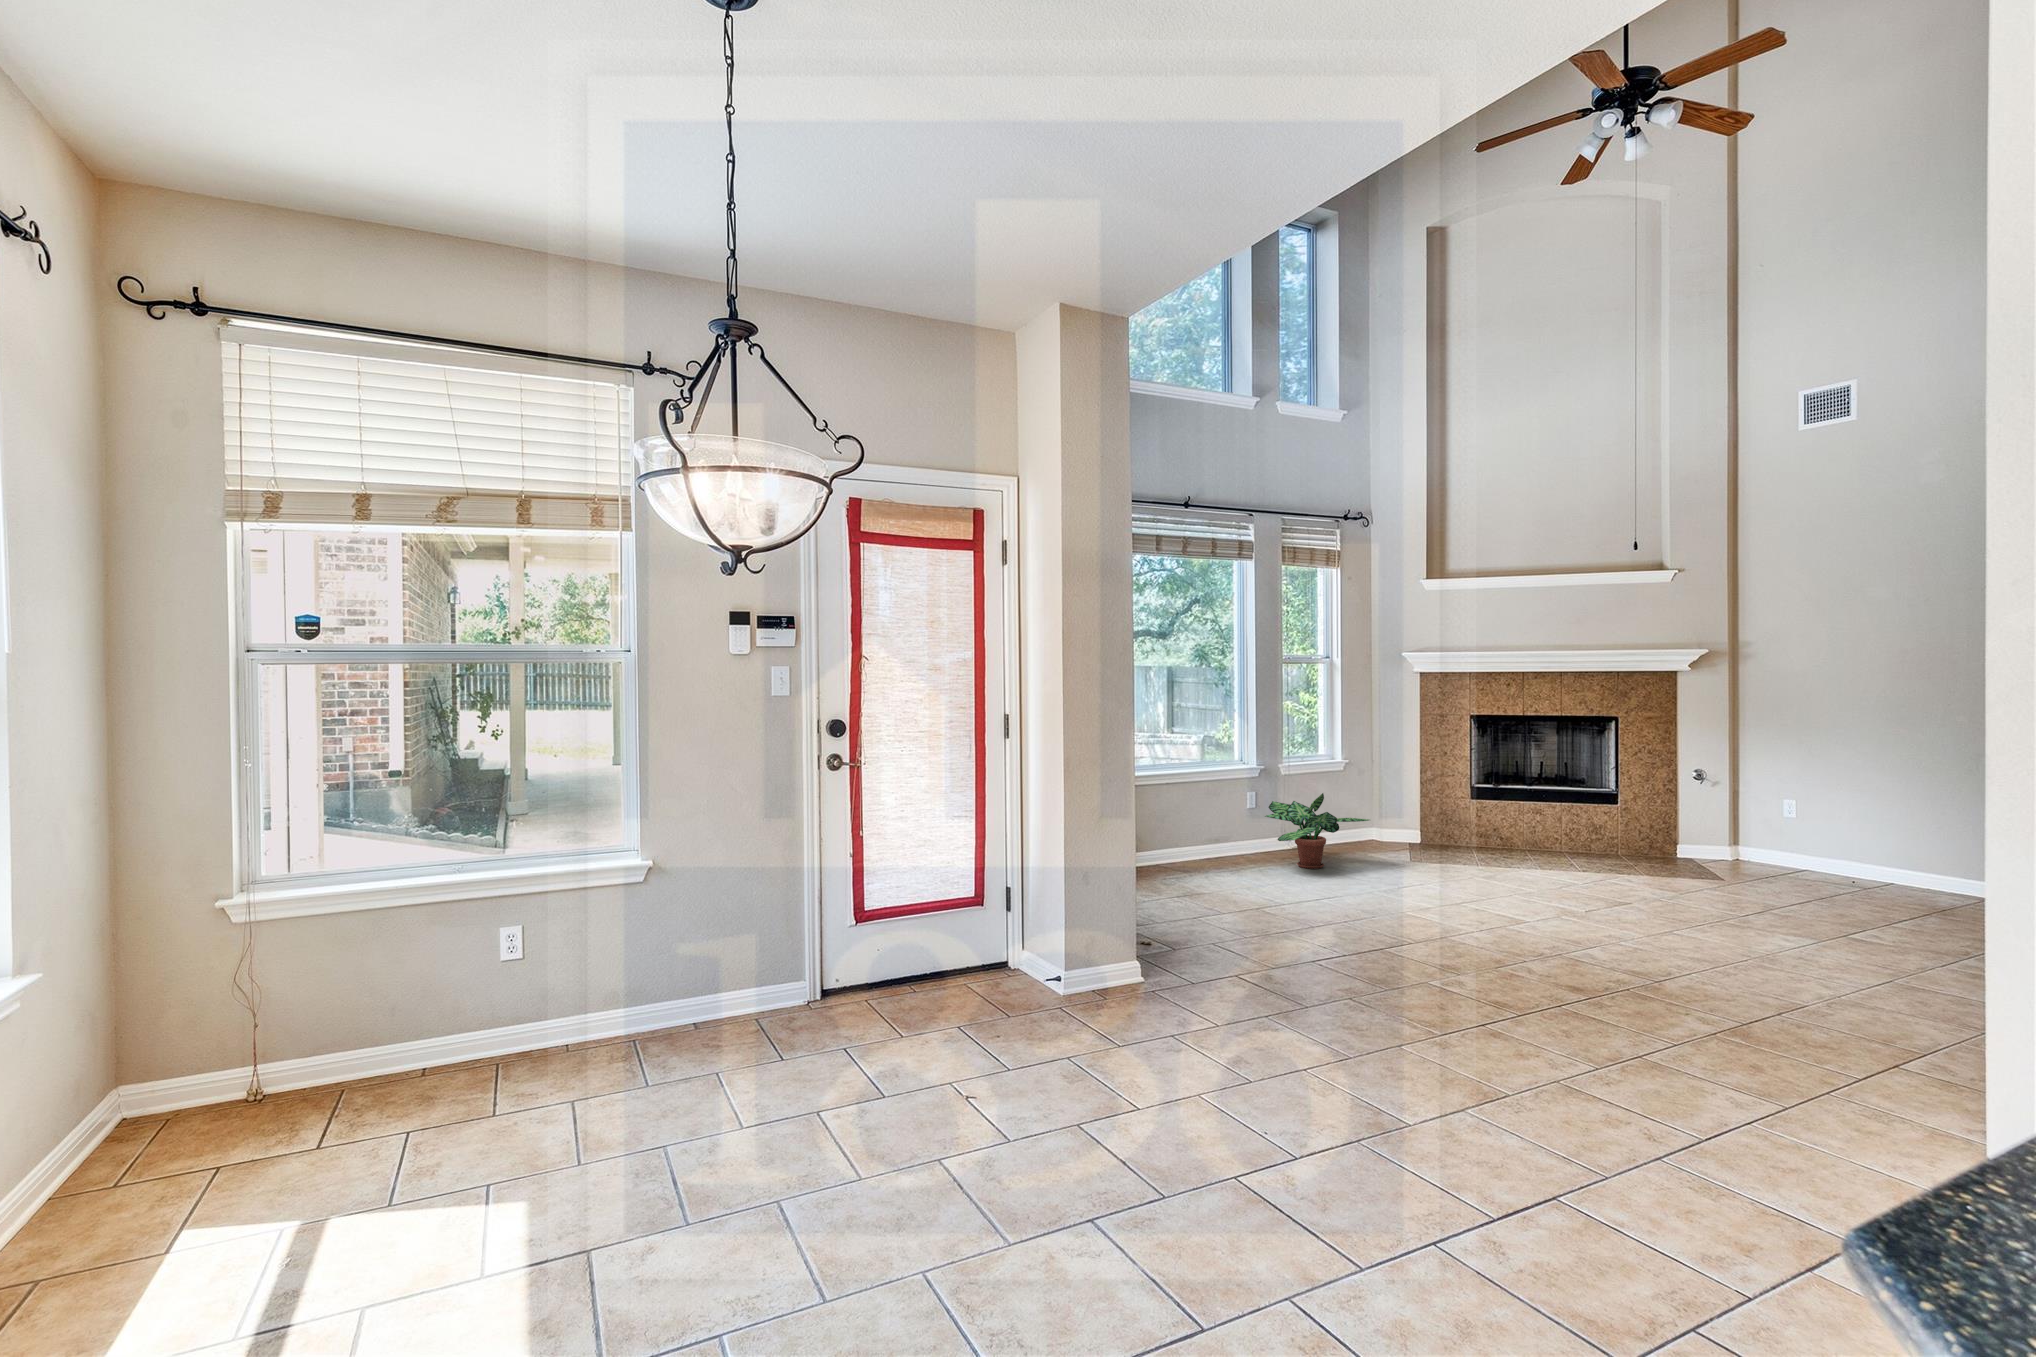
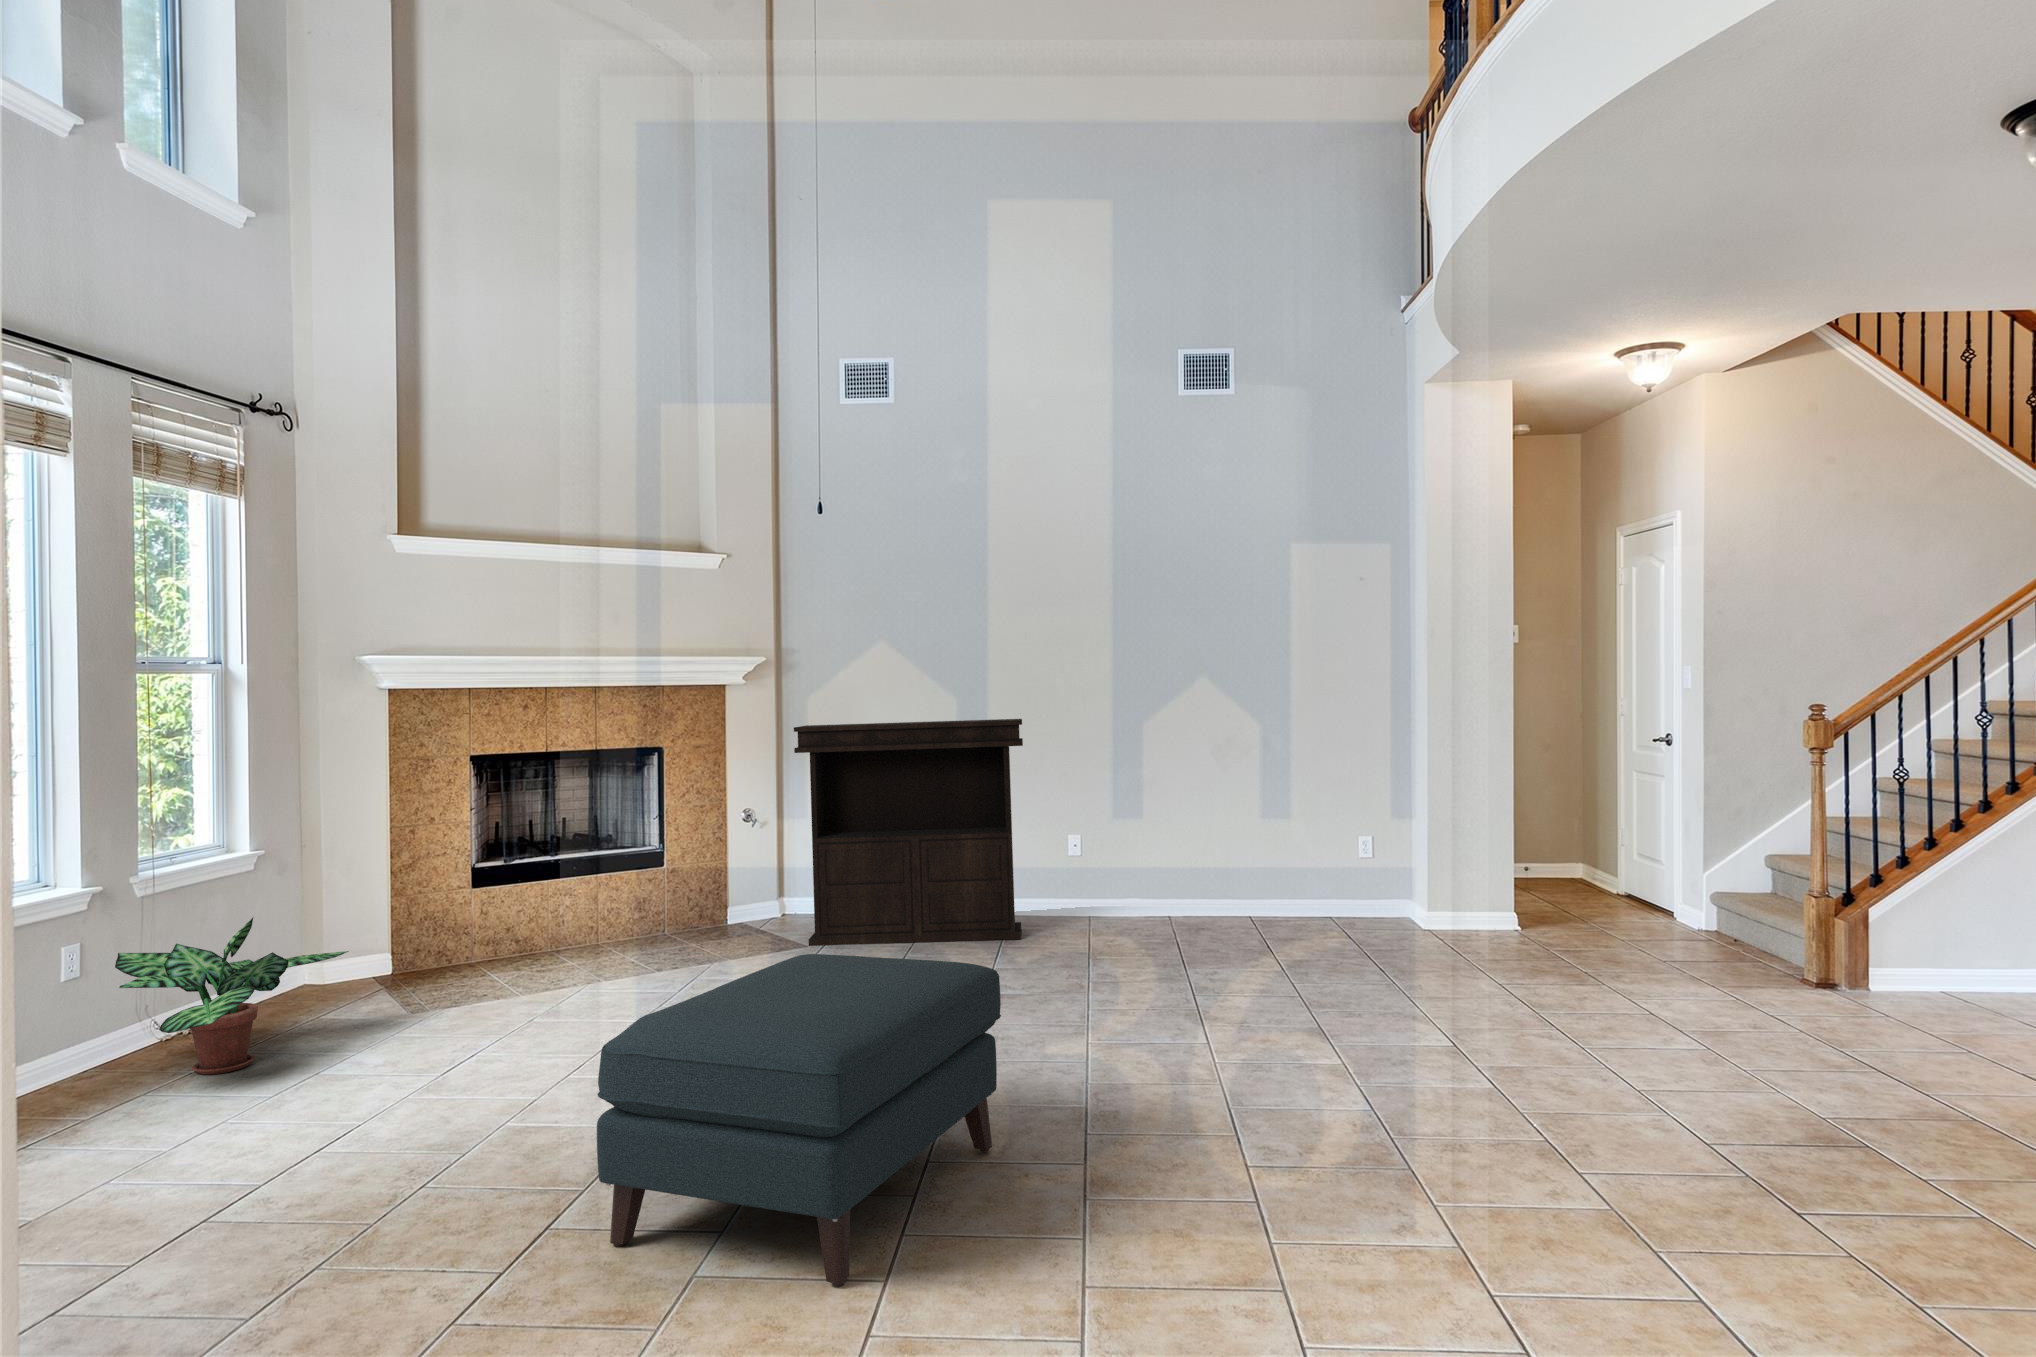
console table: none [1714,707,1981,921] -> present [794,719,1023,946]
ottoman: none [1391,859,1673,1023] -> present [597,954,1001,1287]

